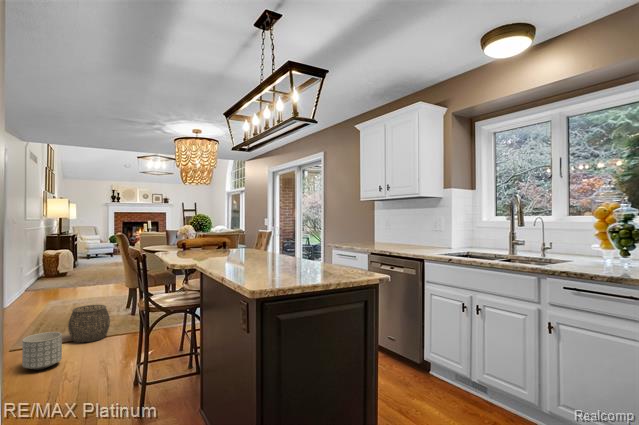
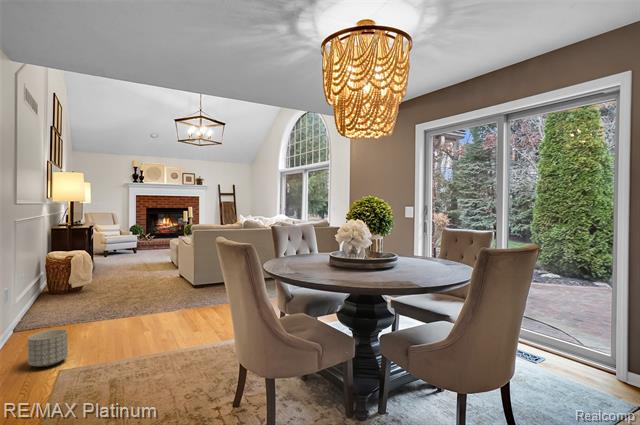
woven basket: present [68,305,110,342] -> none [76,301,118,339]

